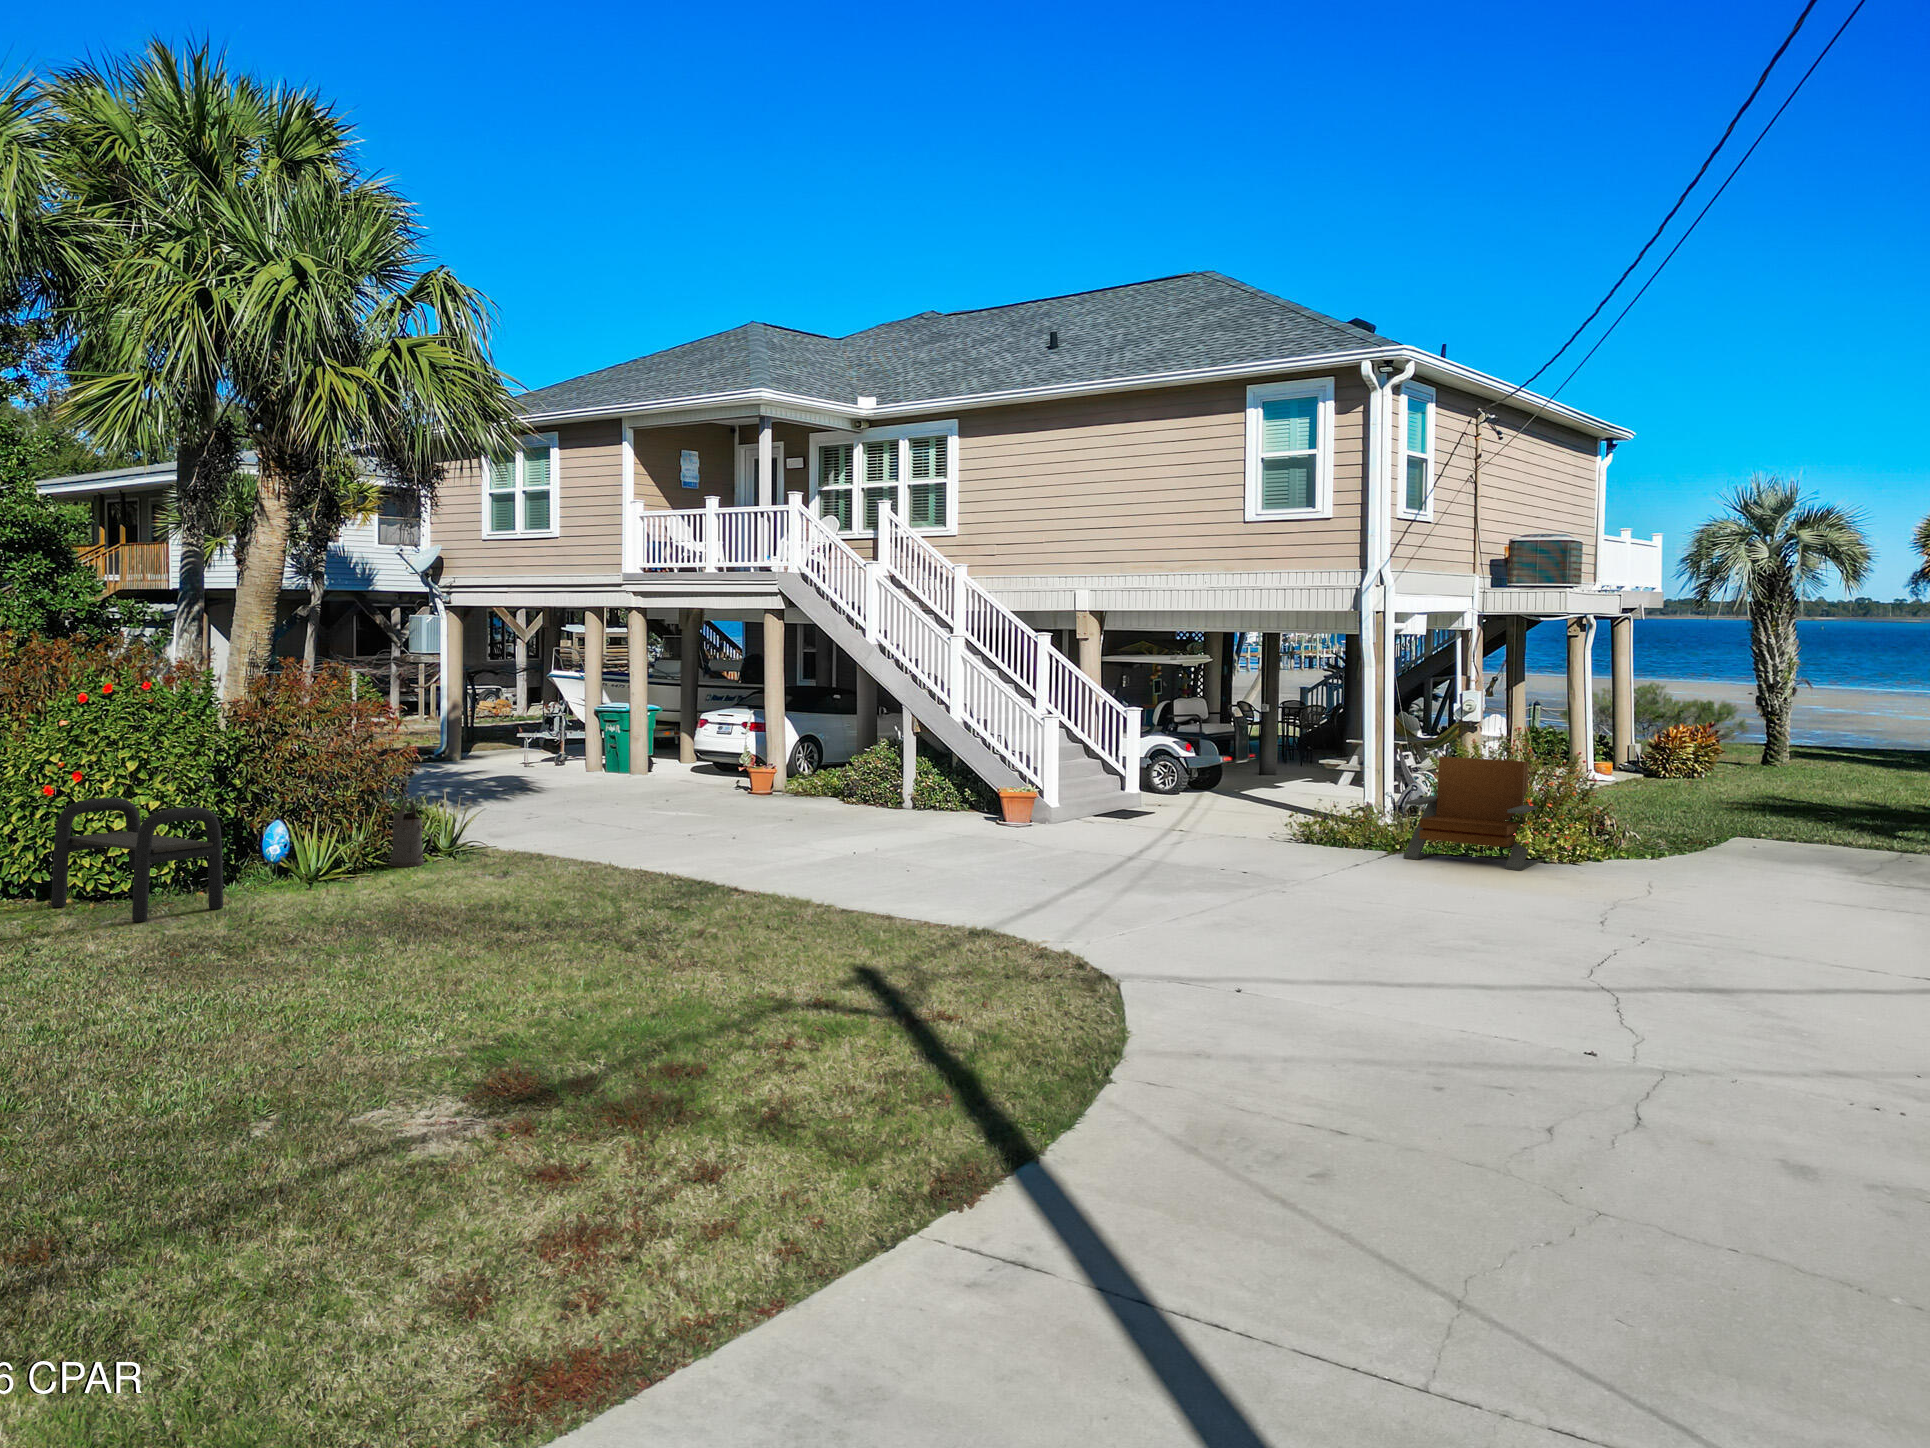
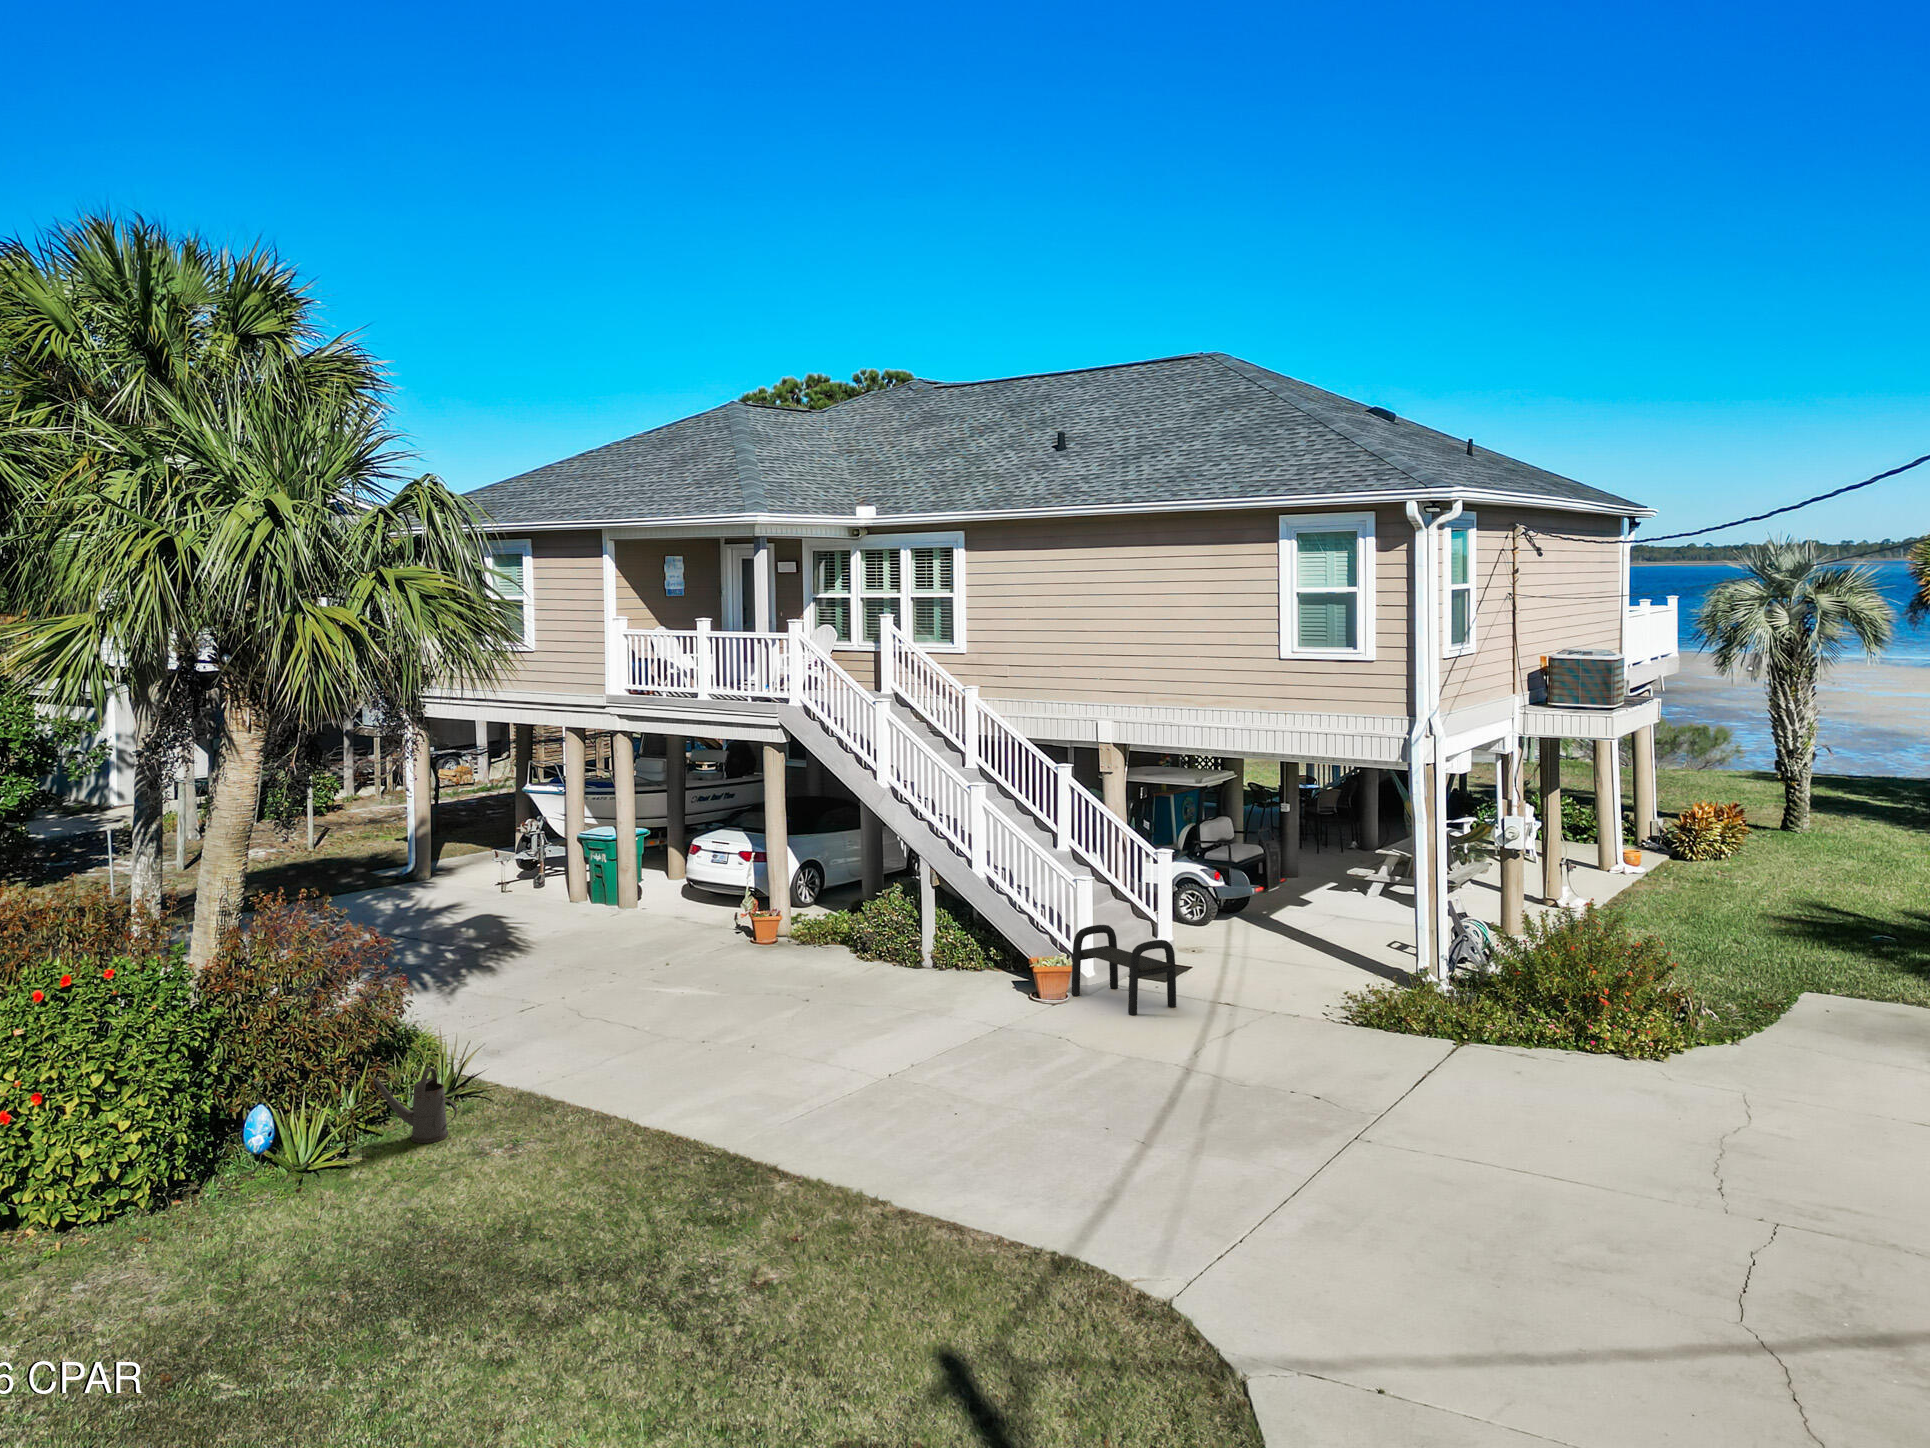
lounge chair: present [1403,756,1542,871] -> none [1475,939,1618,1076]
bench: present [51,798,223,922] -> present [1071,925,1176,1015]

